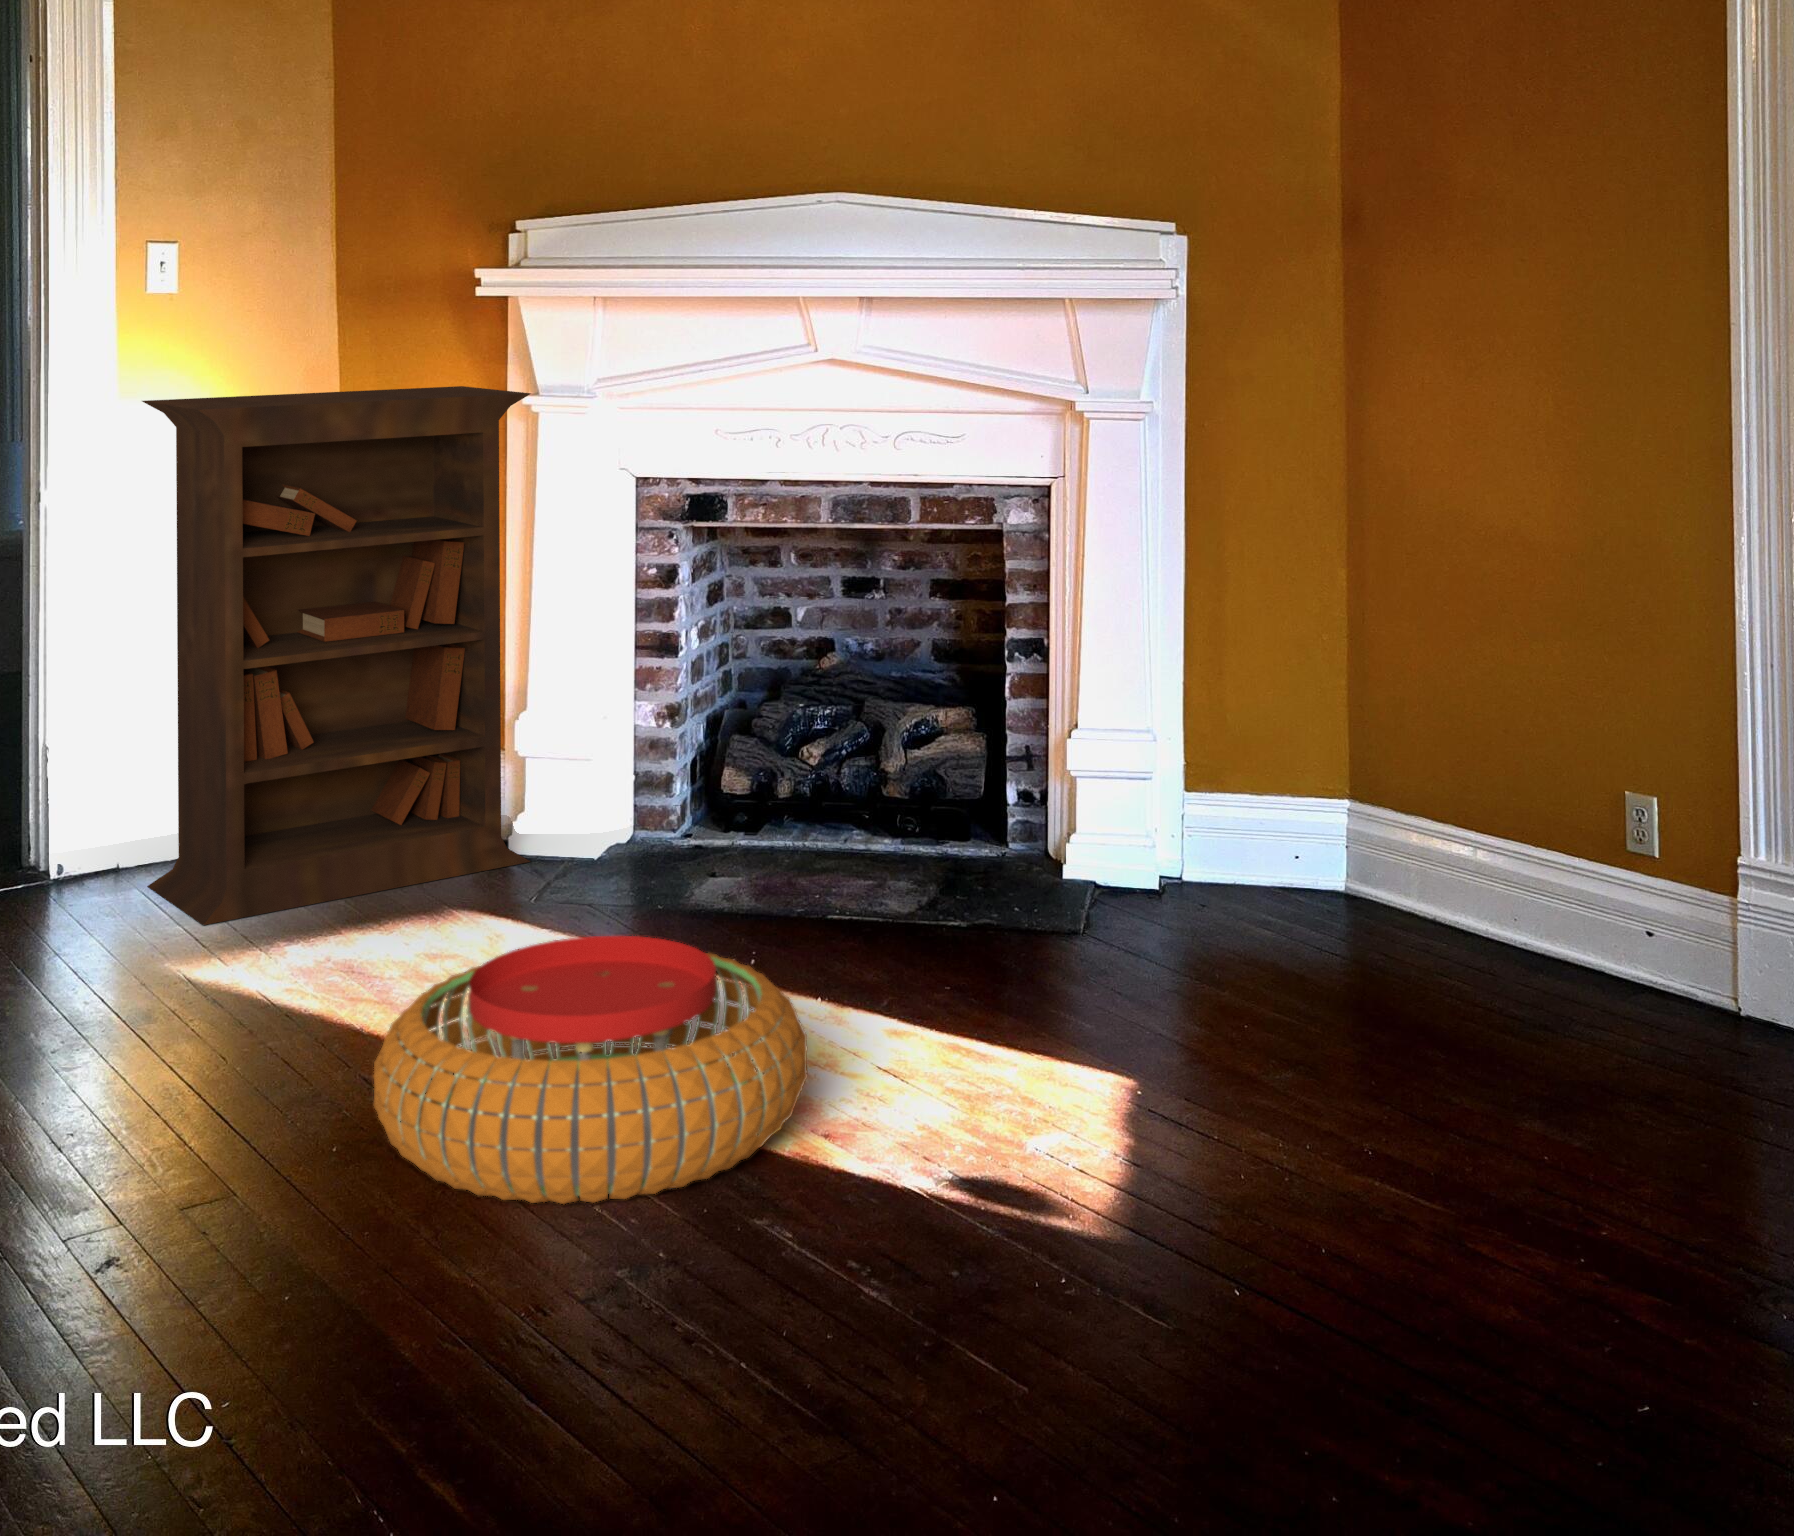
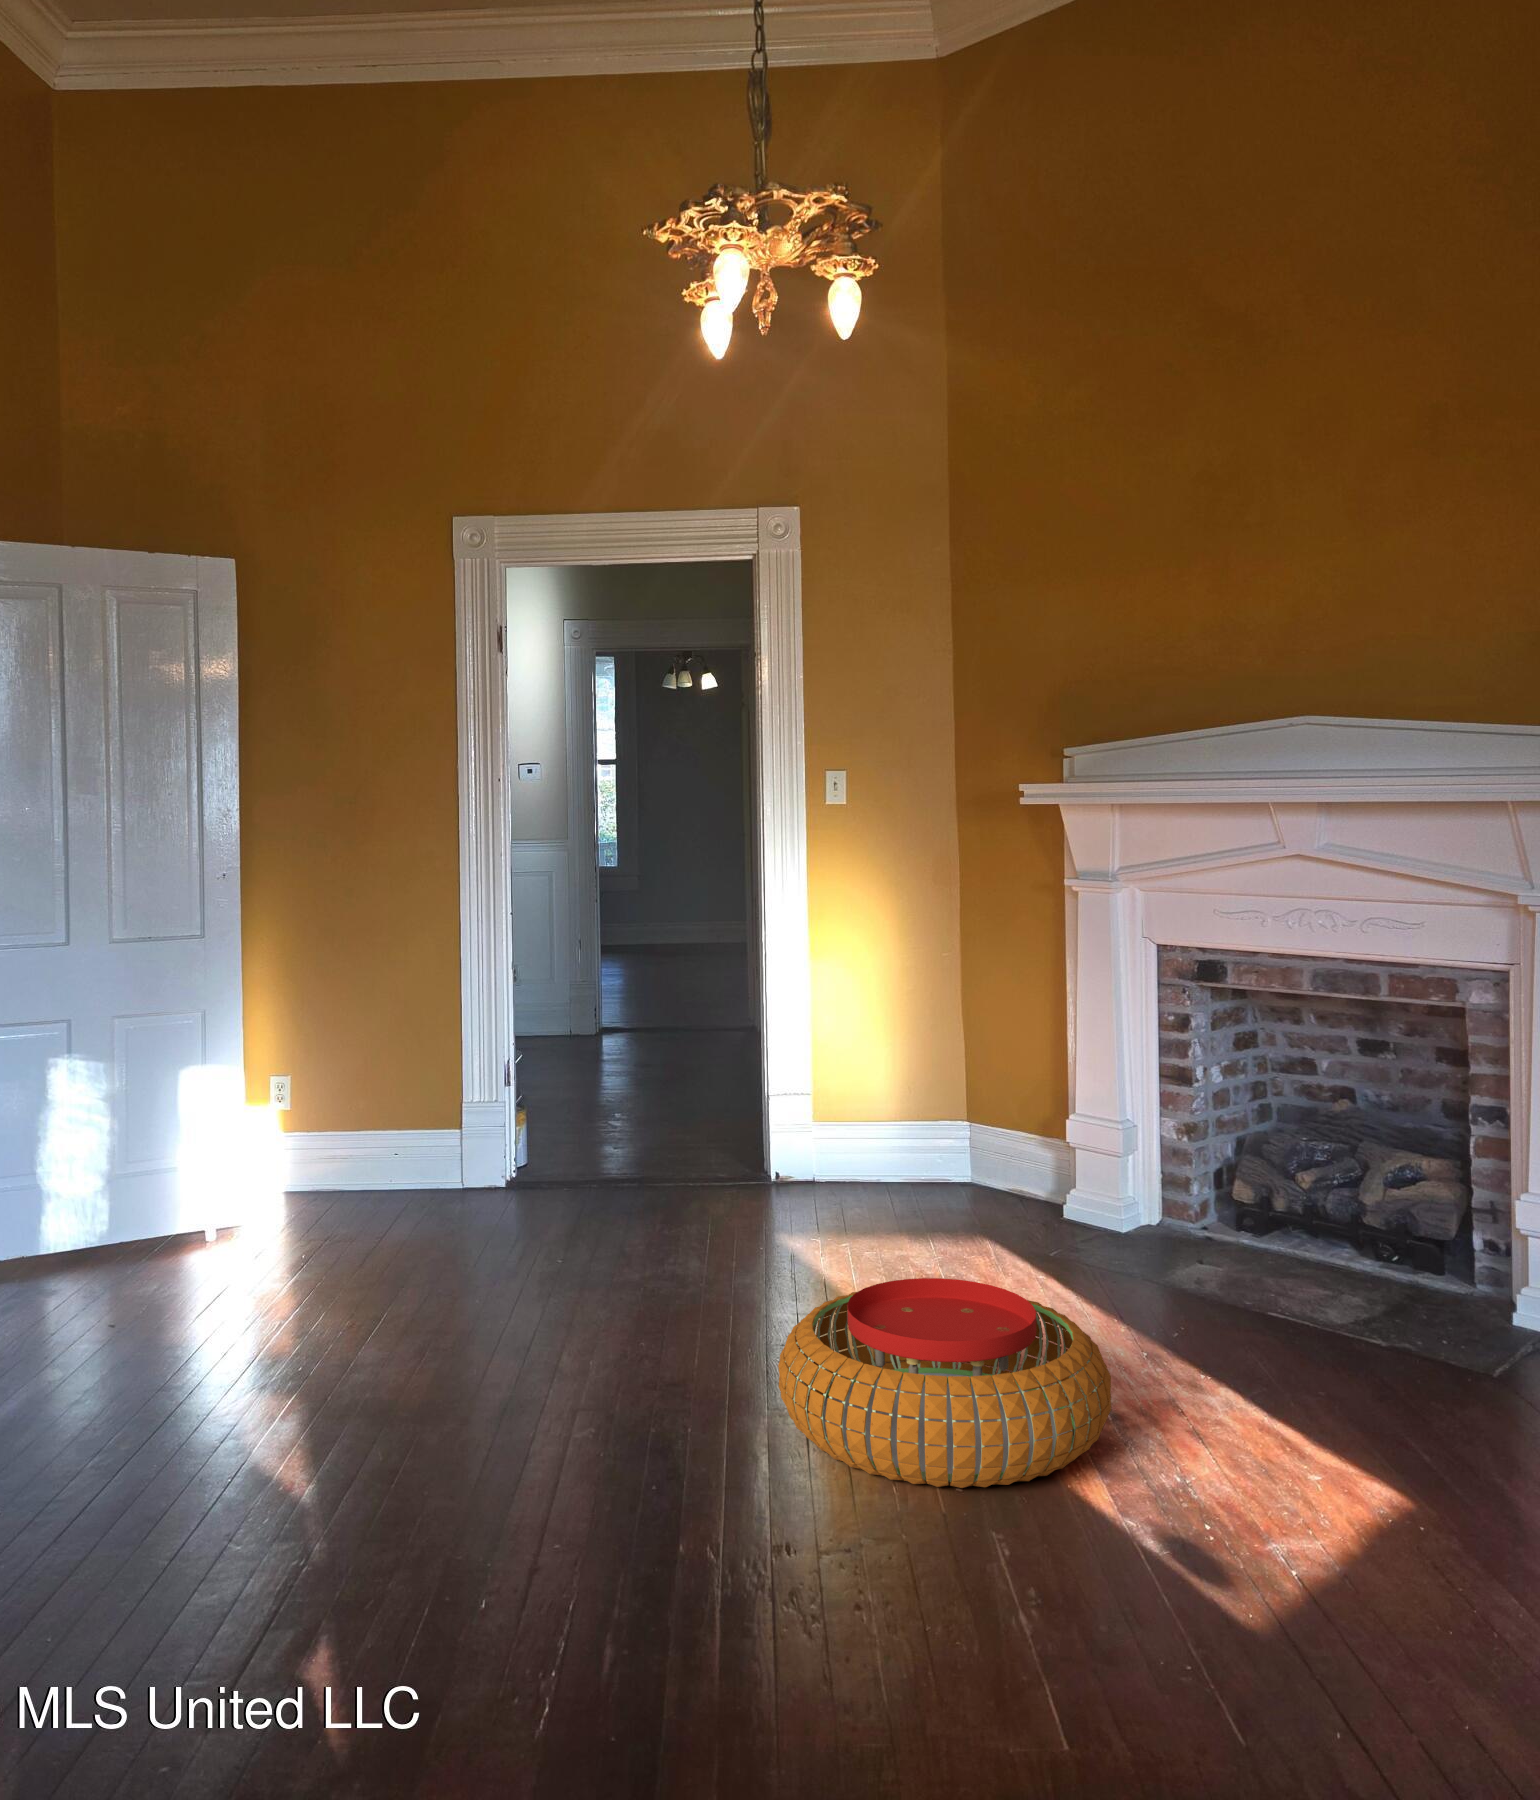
bookcase: present [142,386,531,925] -> none [812,873,1072,1228]

